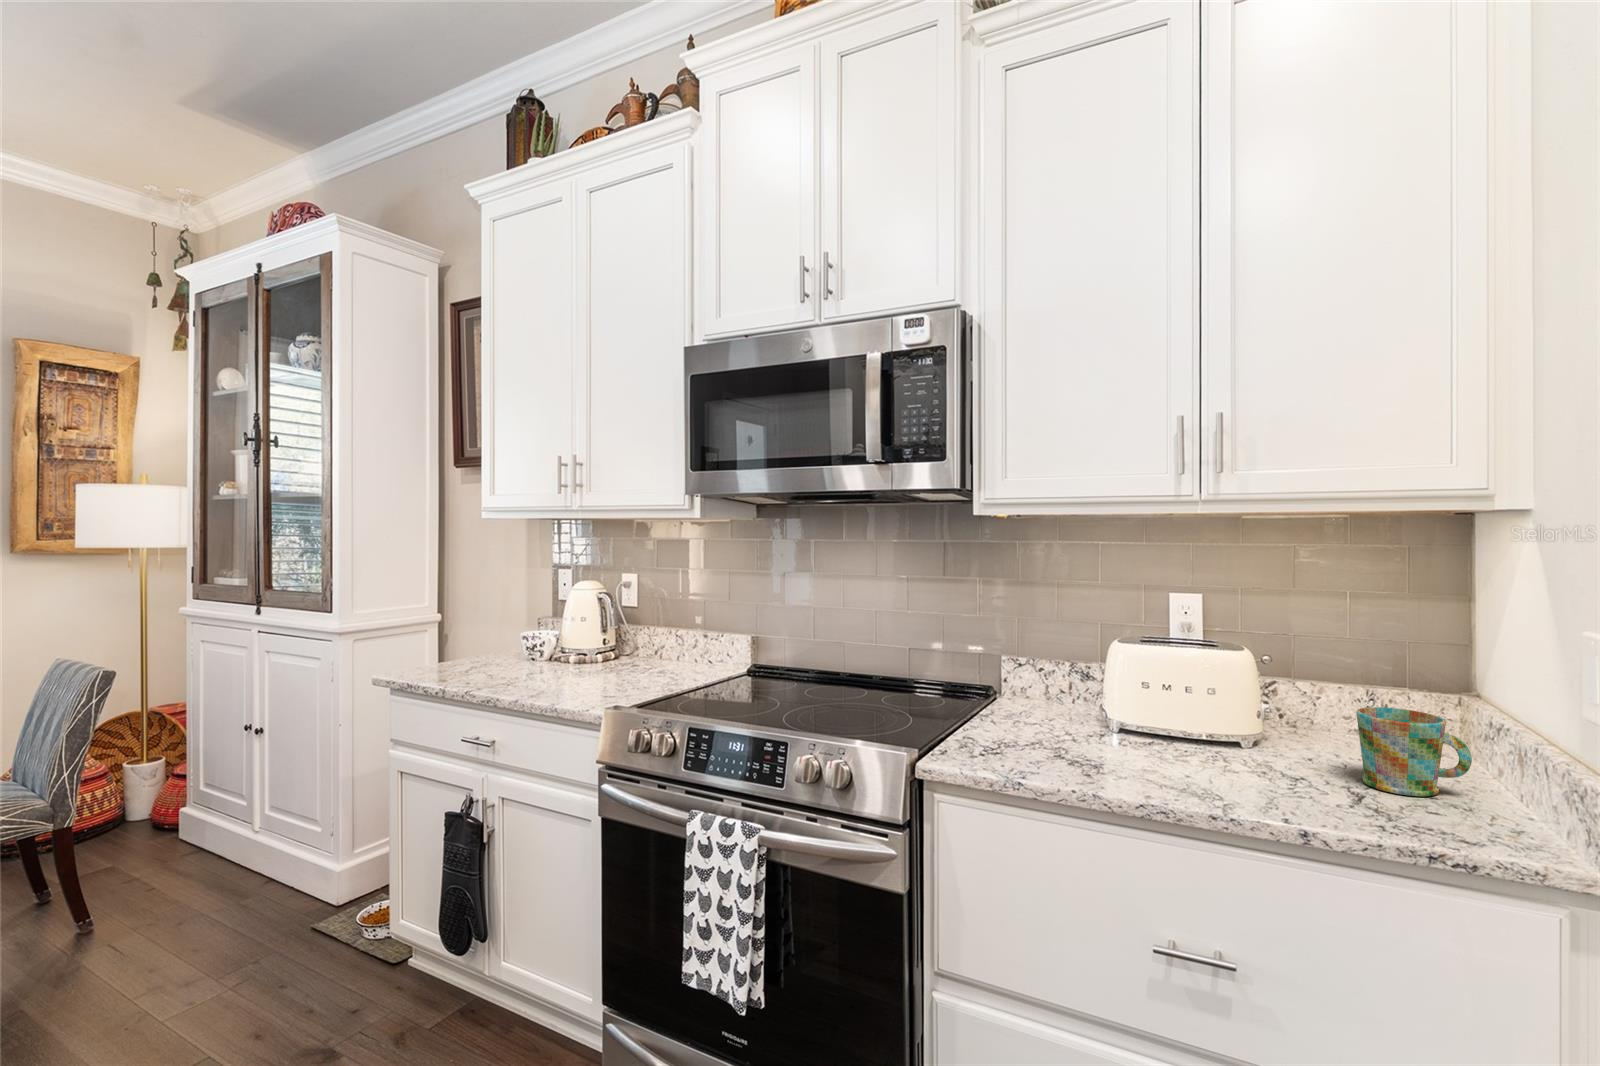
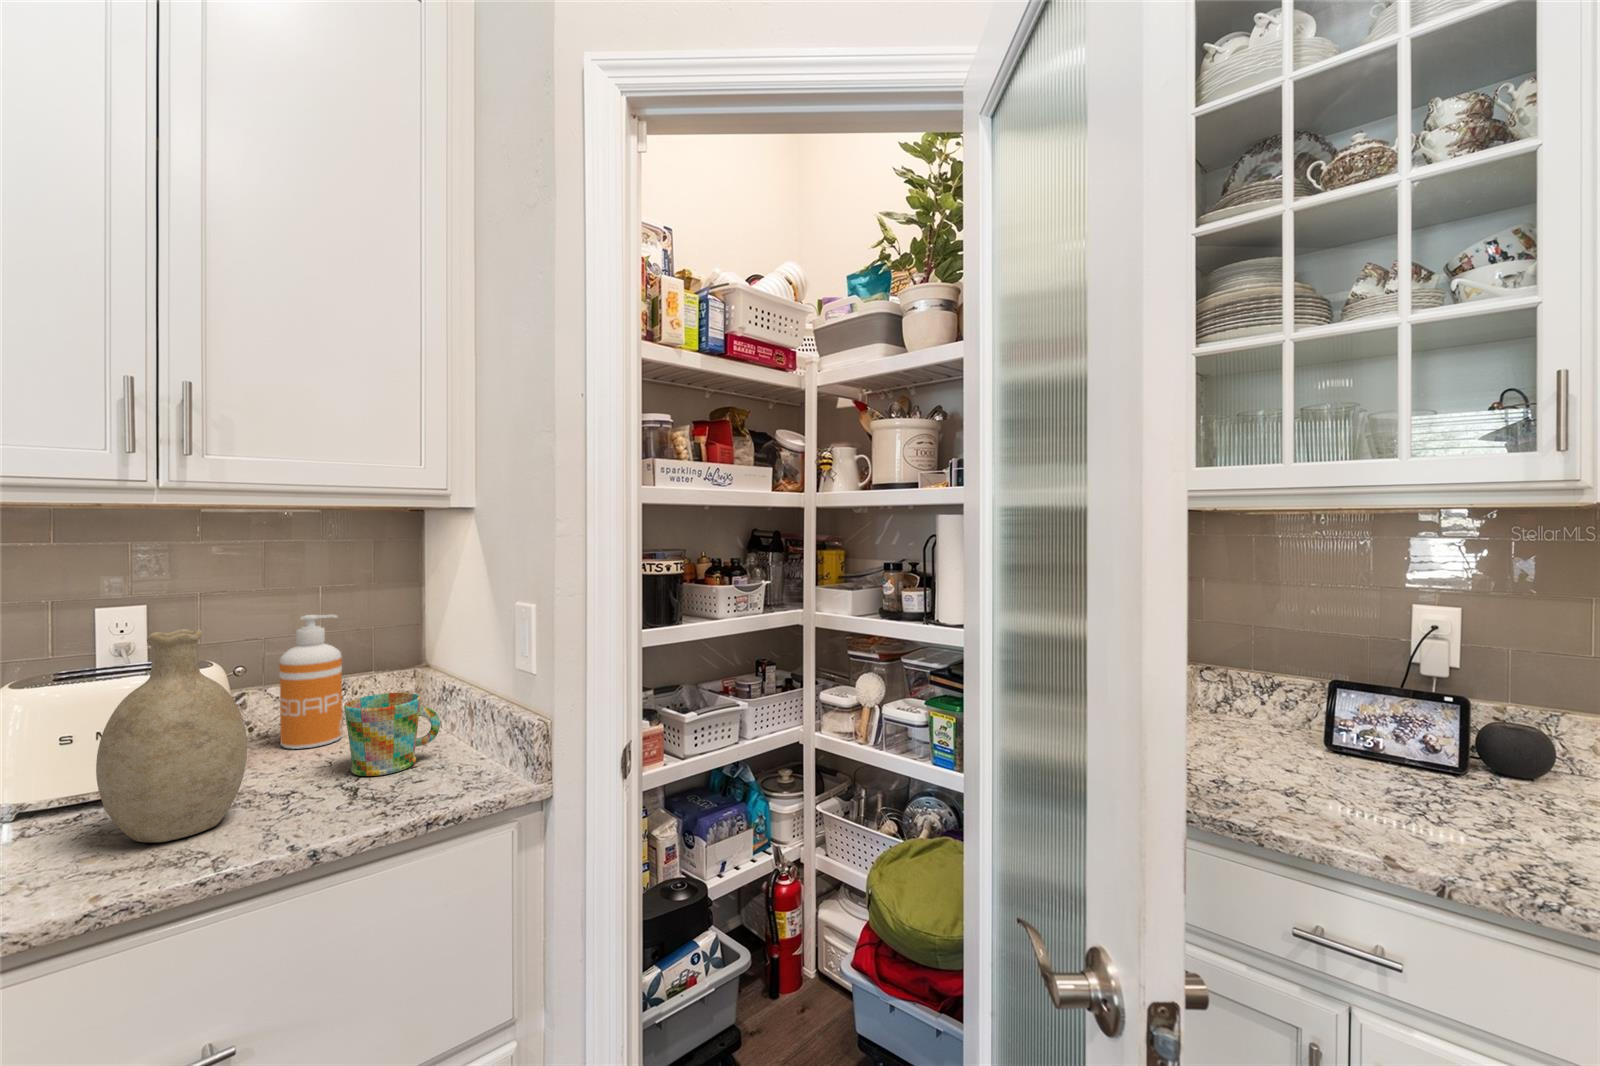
decorative vase: none [1157,611,1260,781] -> present [96,629,247,843]
soap dispenser: none [1305,616,1367,749] -> present [279,615,343,749]

